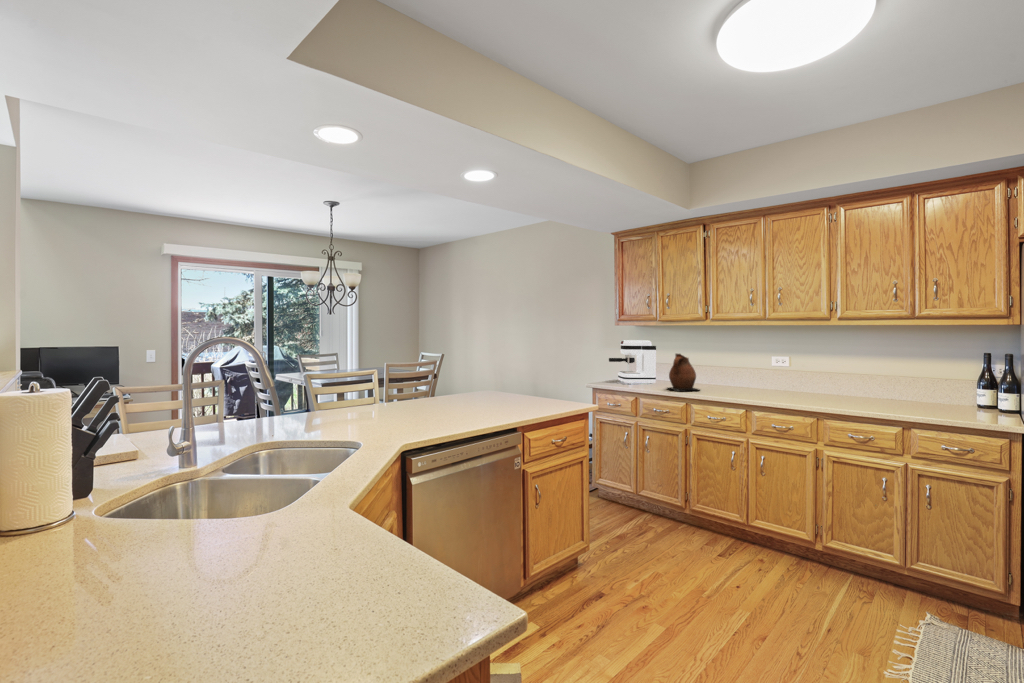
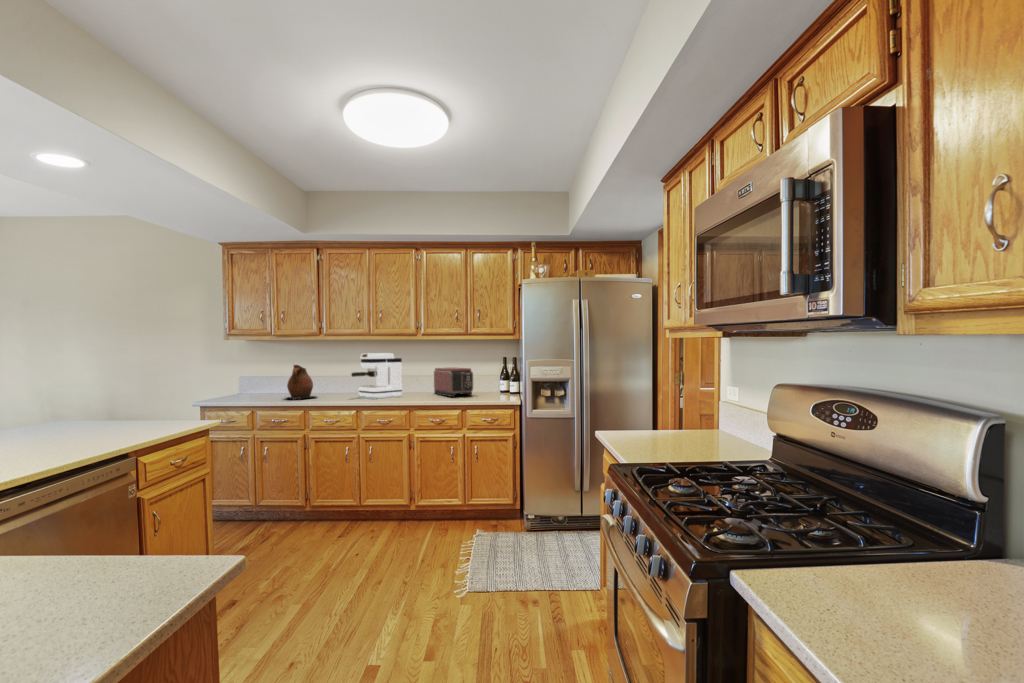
coffee maker: present [609,340,656,384] -> present [352,353,402,398]
toaster: none [857,365,926,409] -> present [434,367,473,397]

